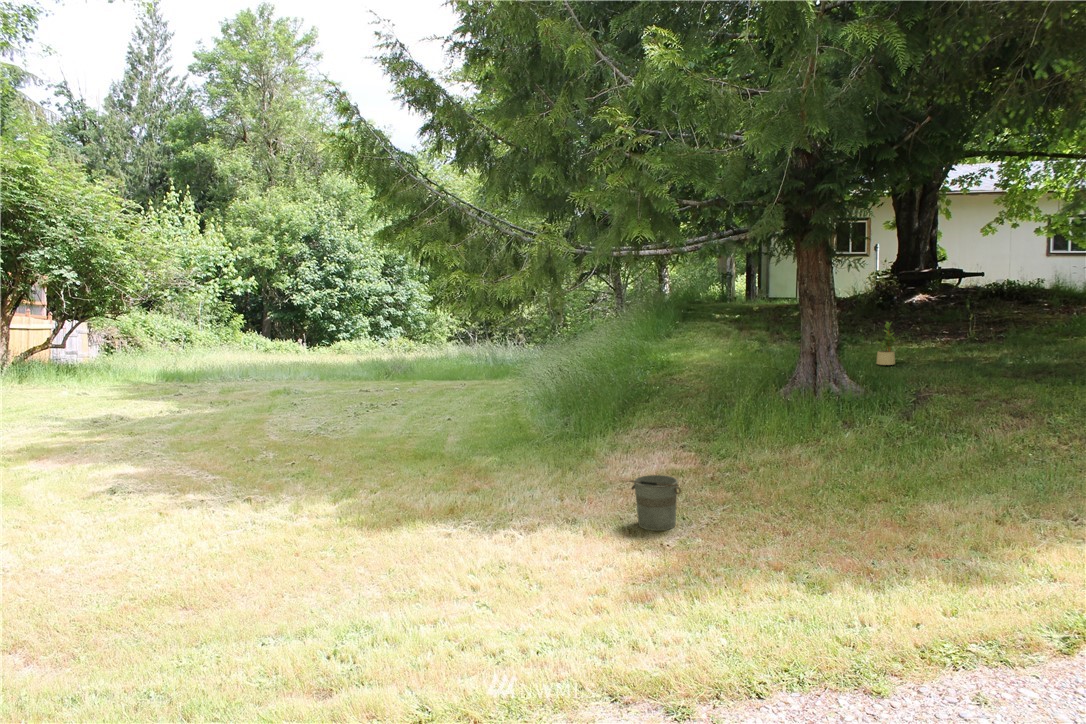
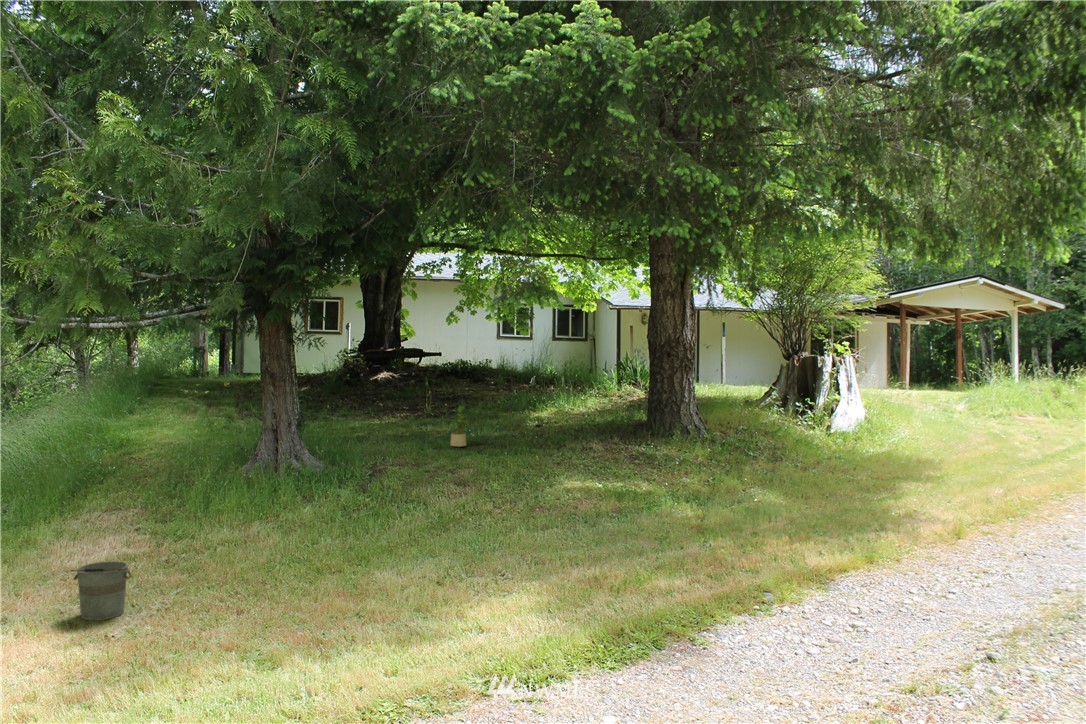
potted plant: present [876,322,895,365] -> present [451,406,467,447]

